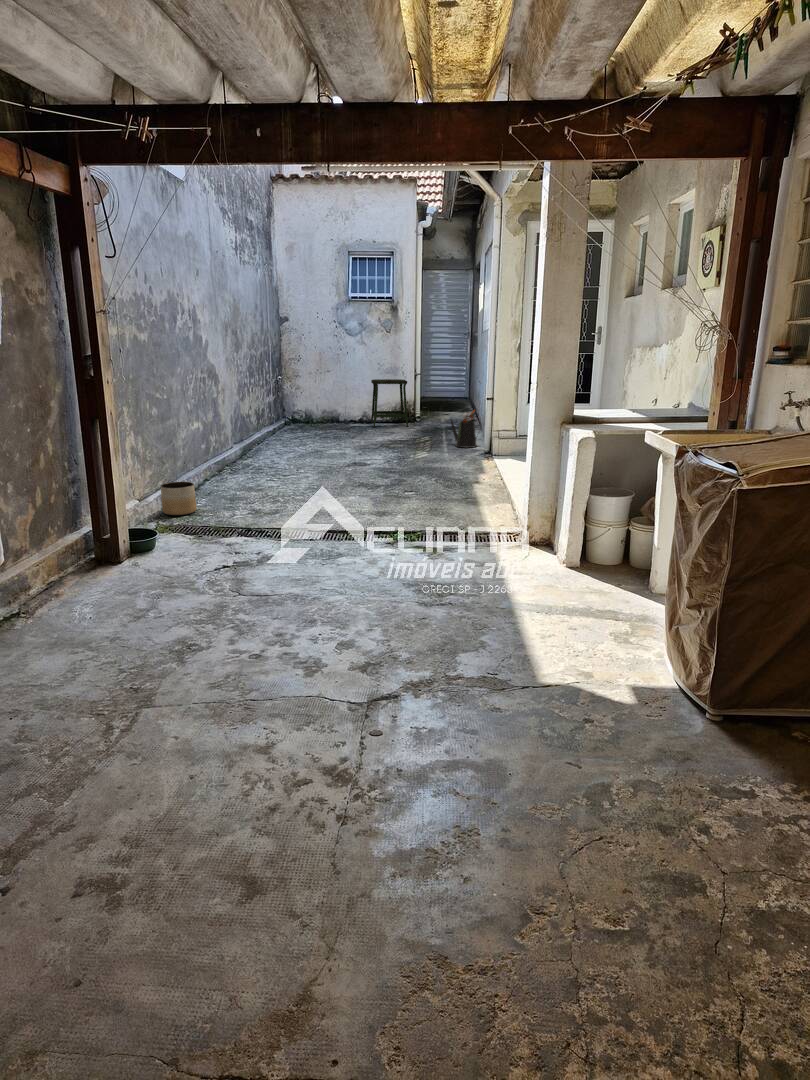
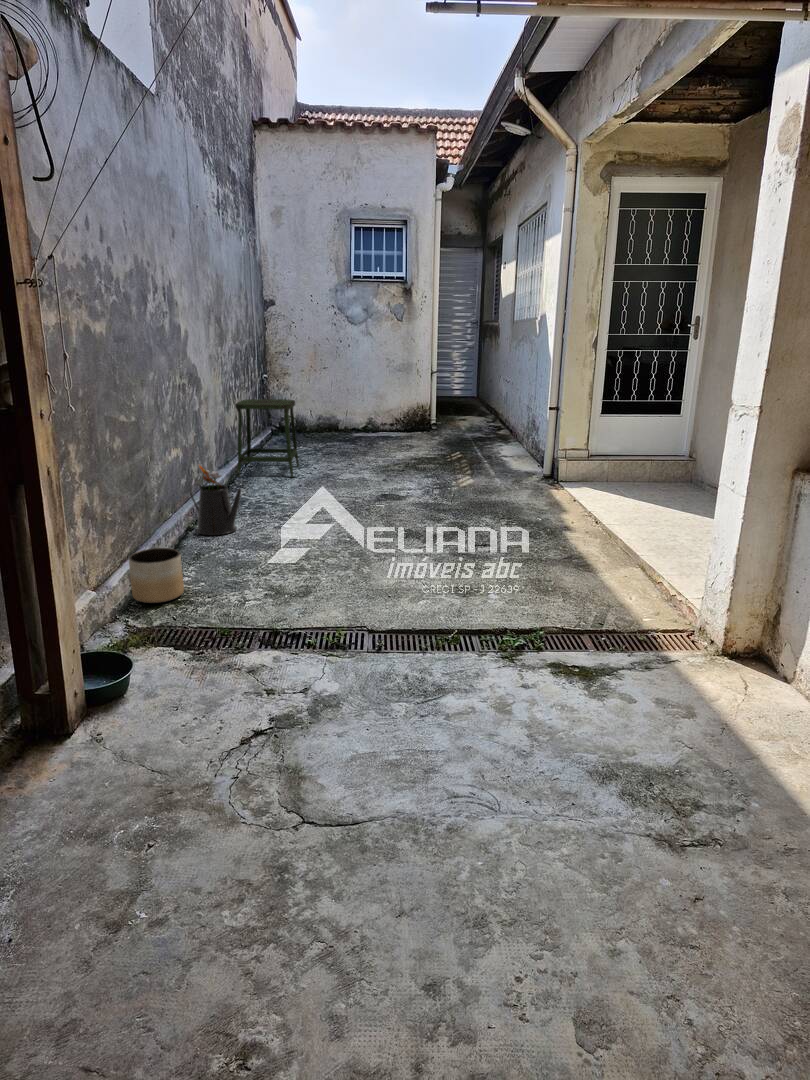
stool: present [371,379,409,427] -> present [235,399,299,477]
watering can: present [451,410,477,448] -> present [190,466,241,535]

